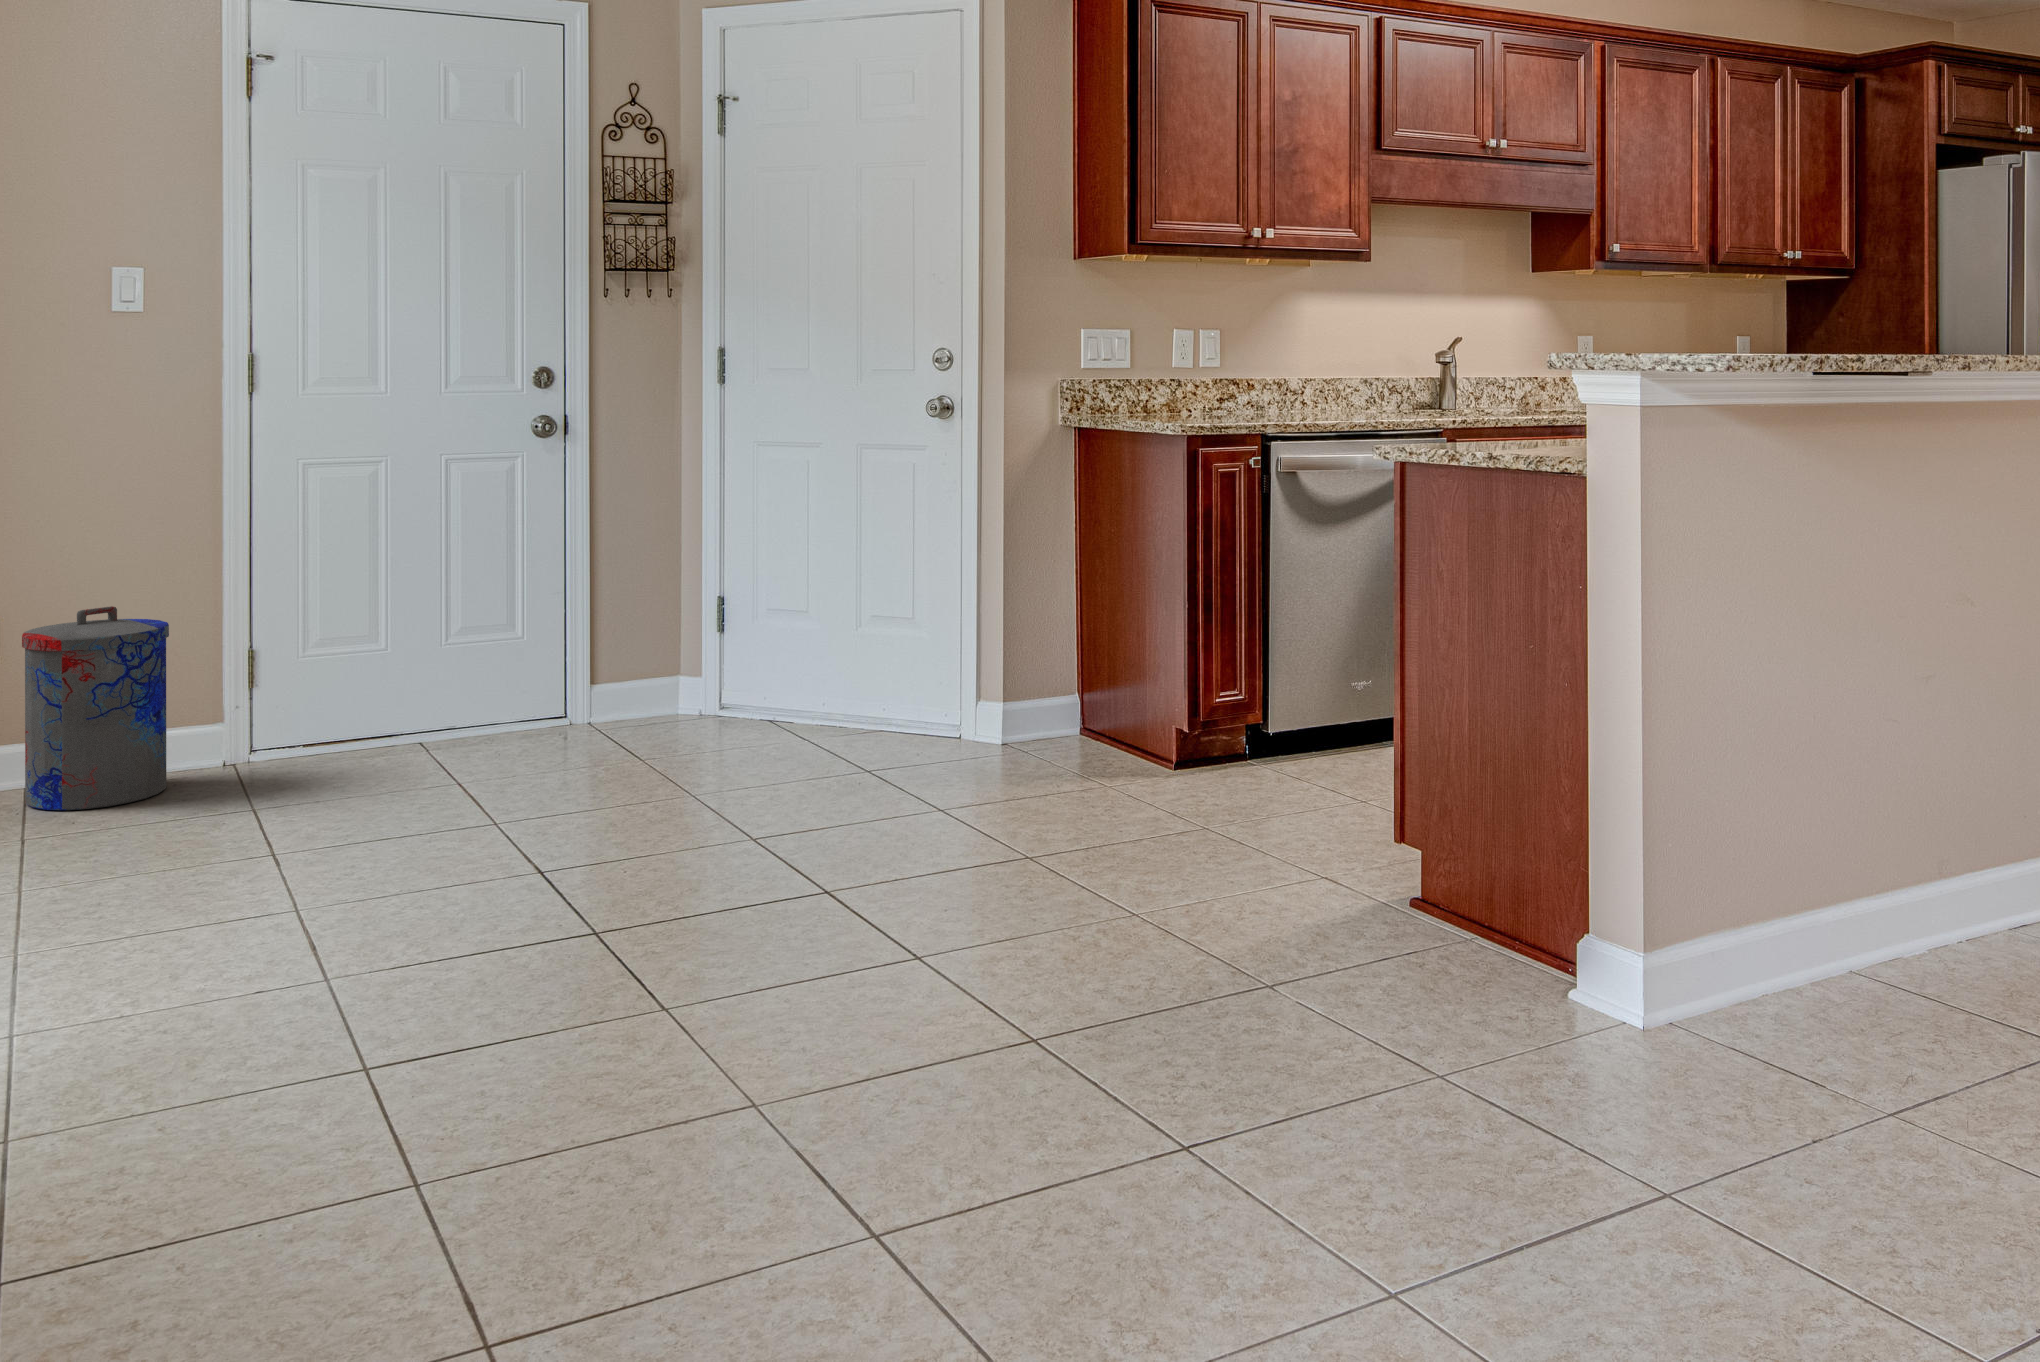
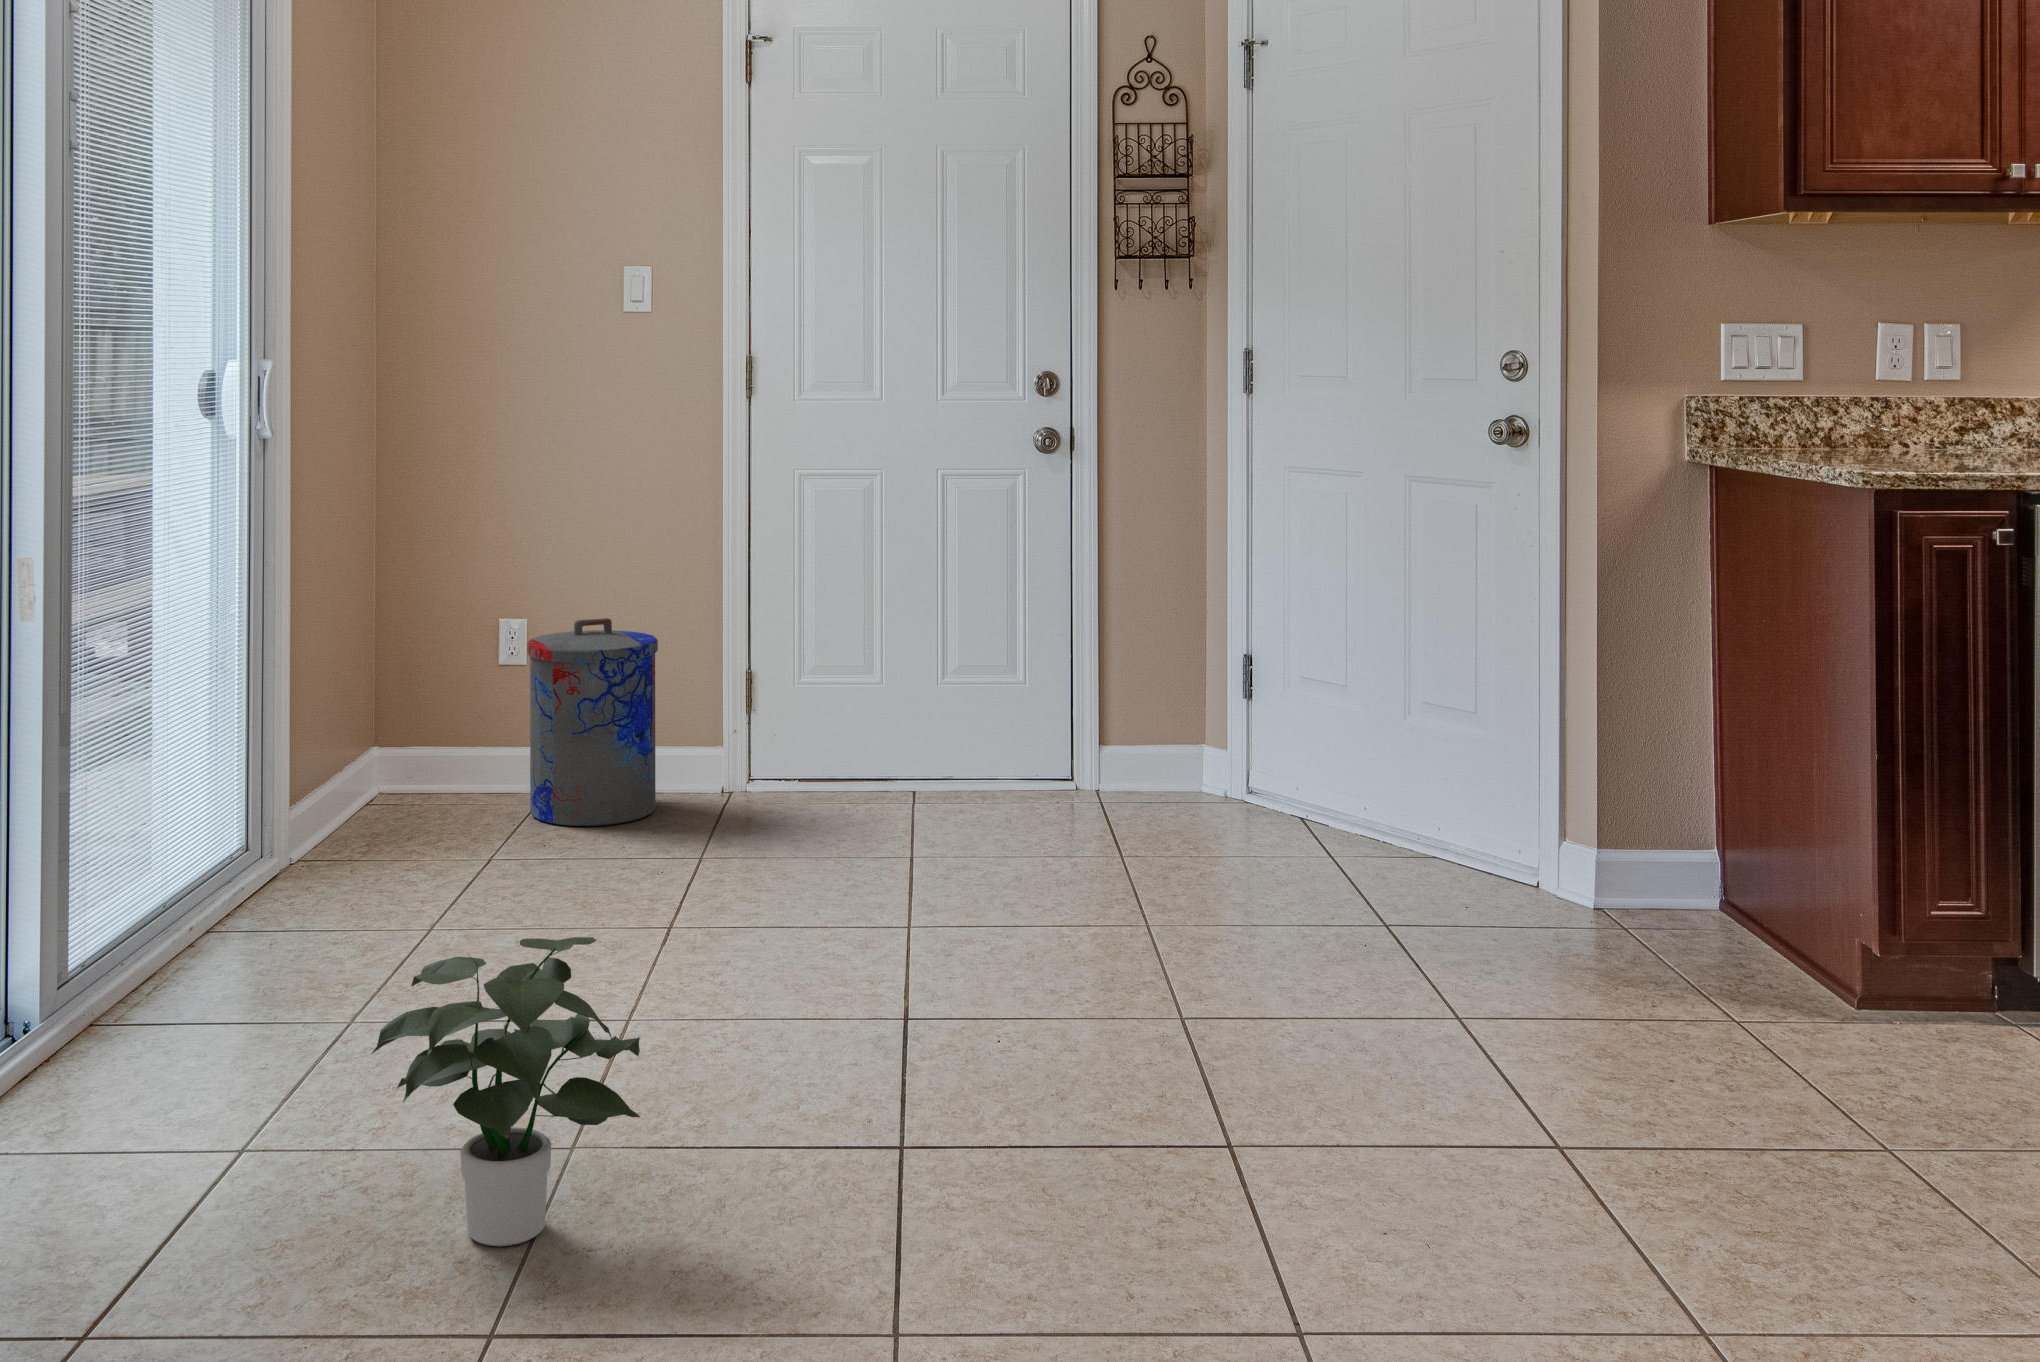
potted plant: none [173,827,435,1091] -> present [371,937,640,1246]

